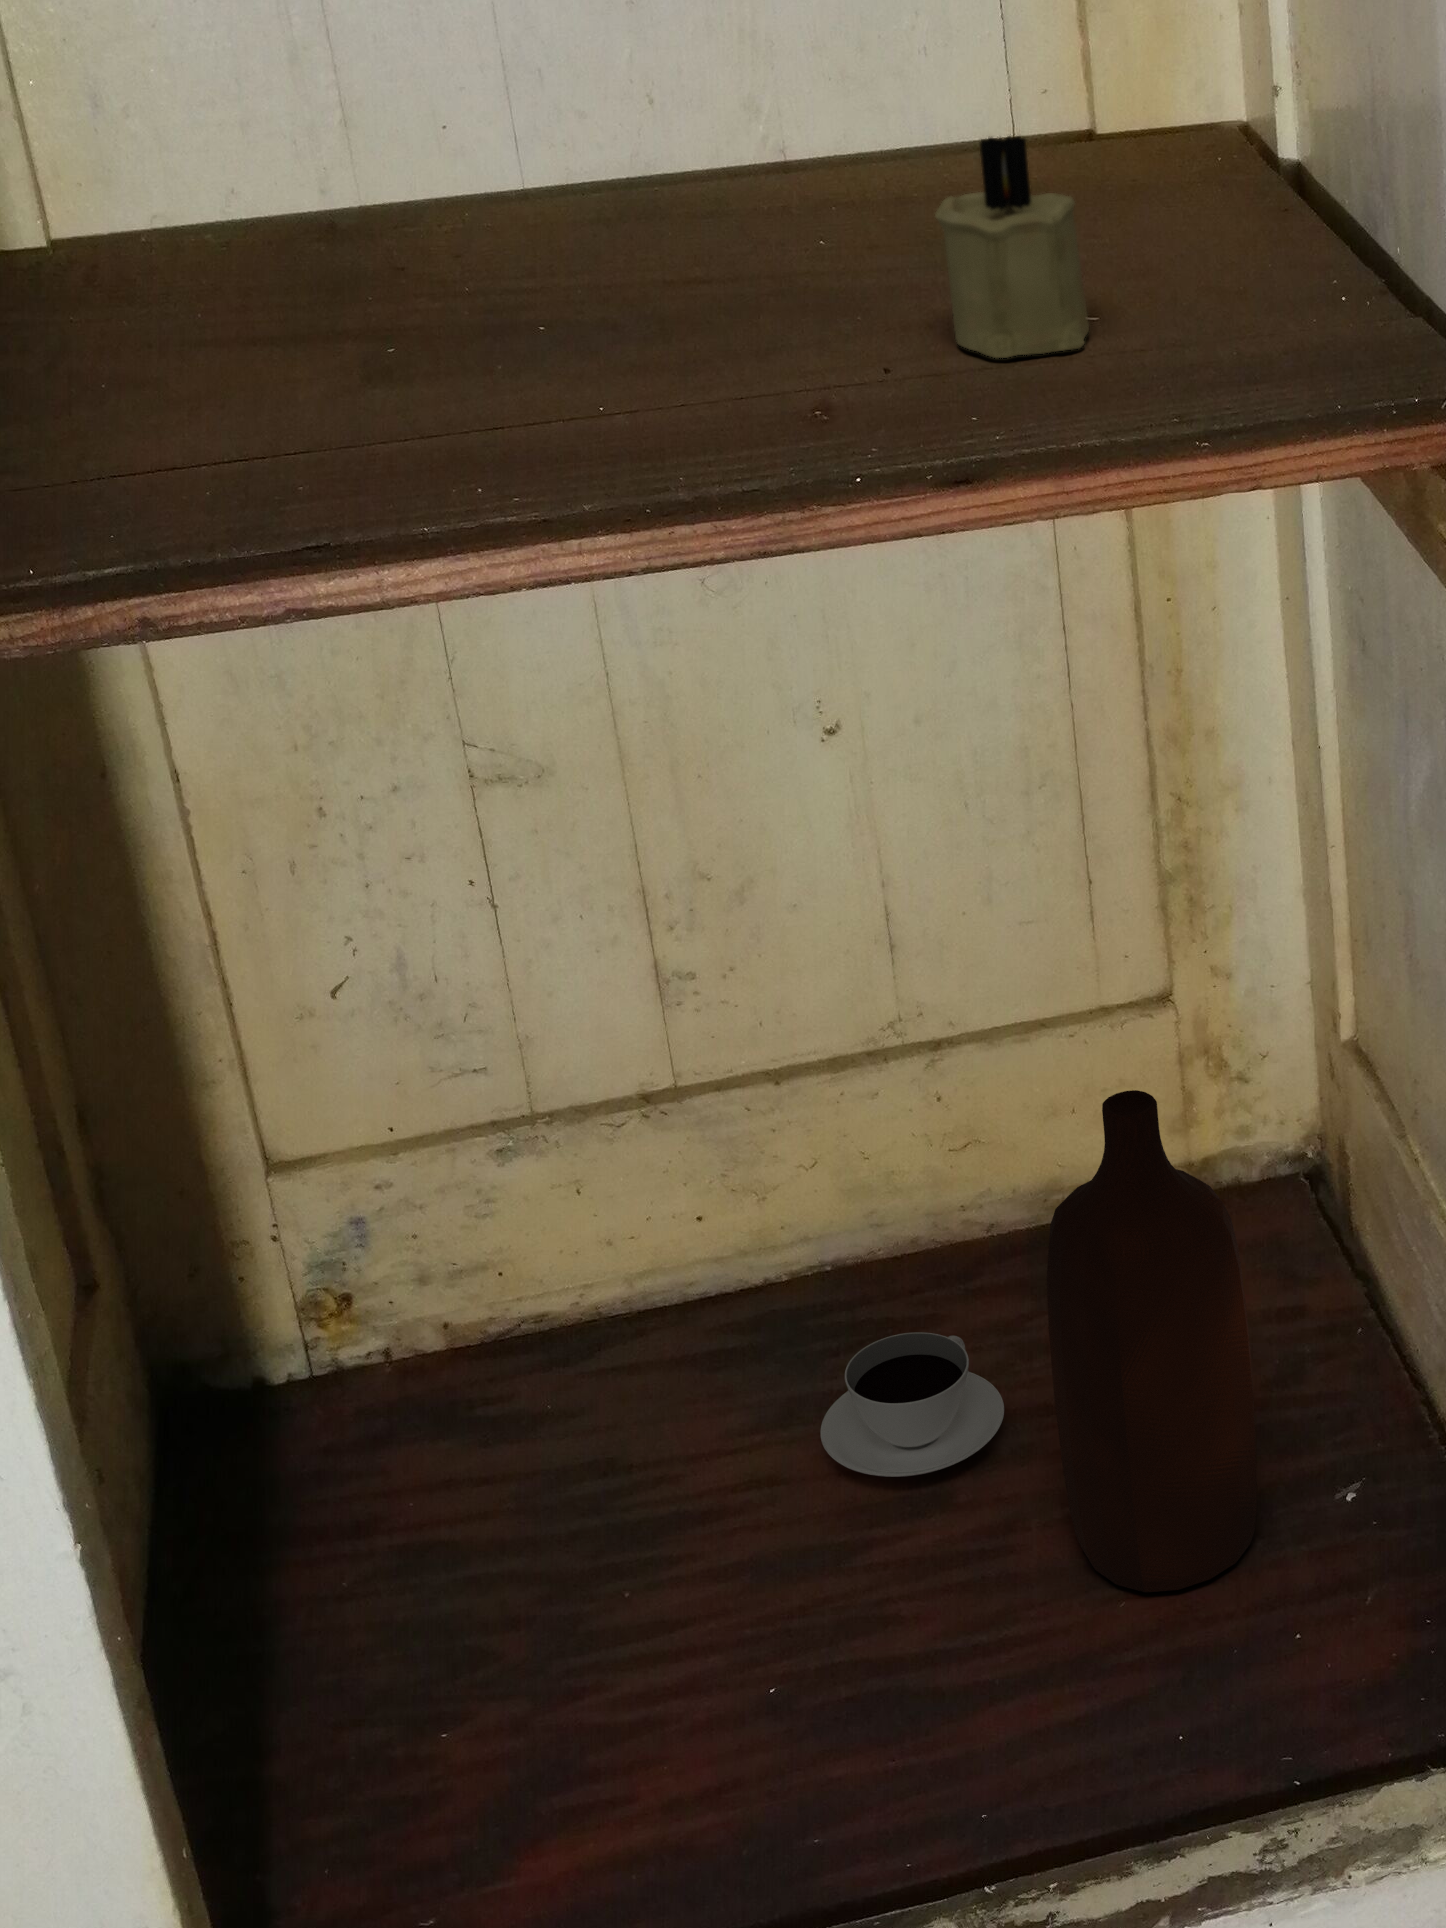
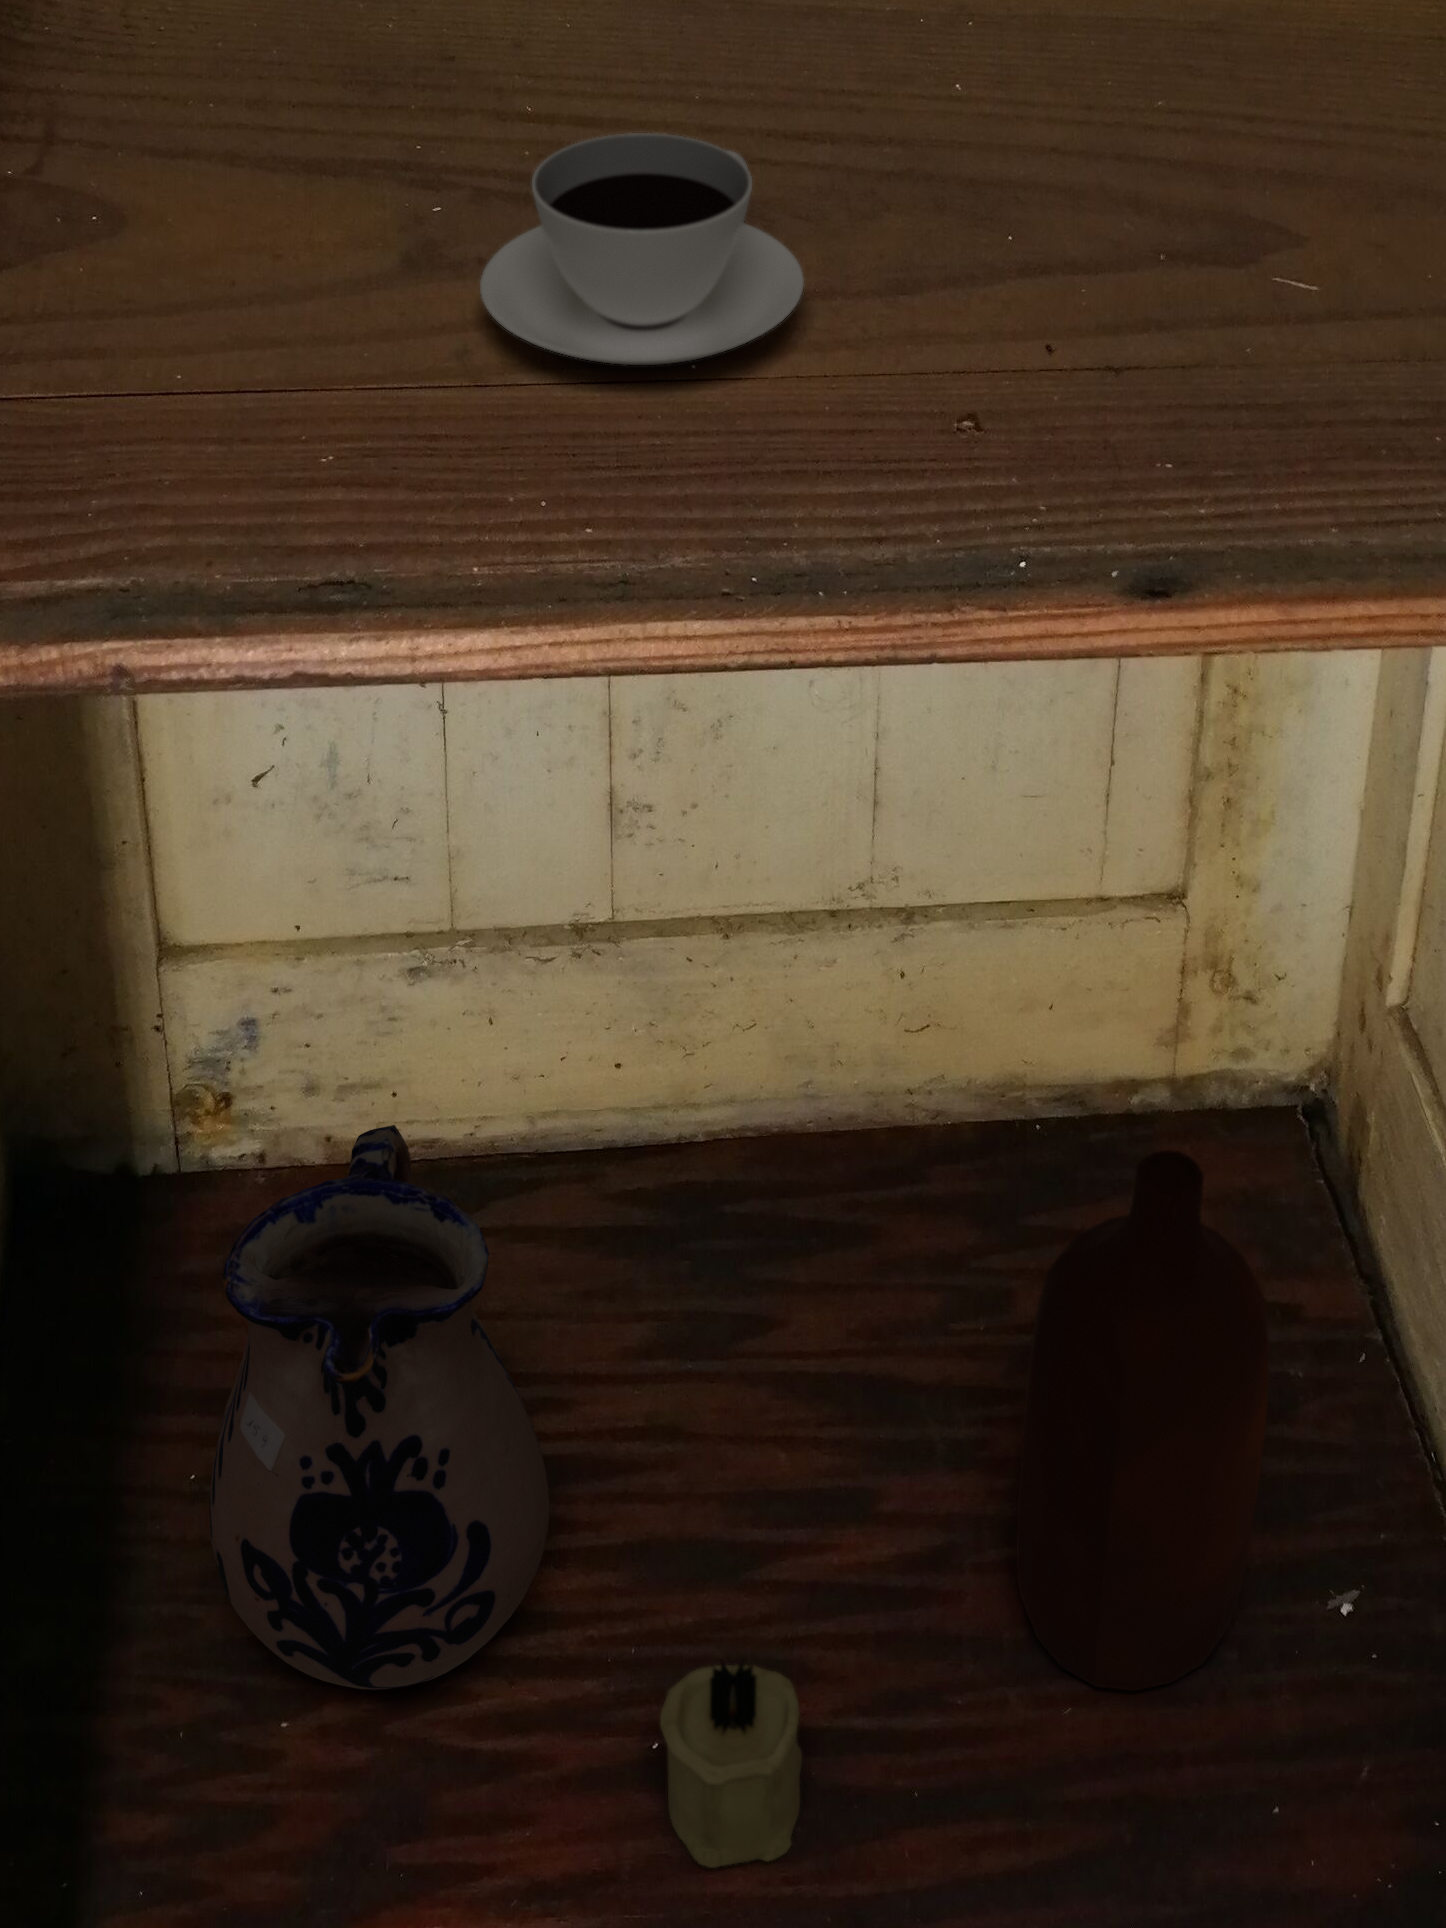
candle: present [935,136,1089,358] -> present [660,1662,802,1868]
ceramic pitcher: none [341,1211,658,1690] -> present [209,1125,550,1690]
cup: present [820,1332,1004,1477] -> present [480,133,804,365]

